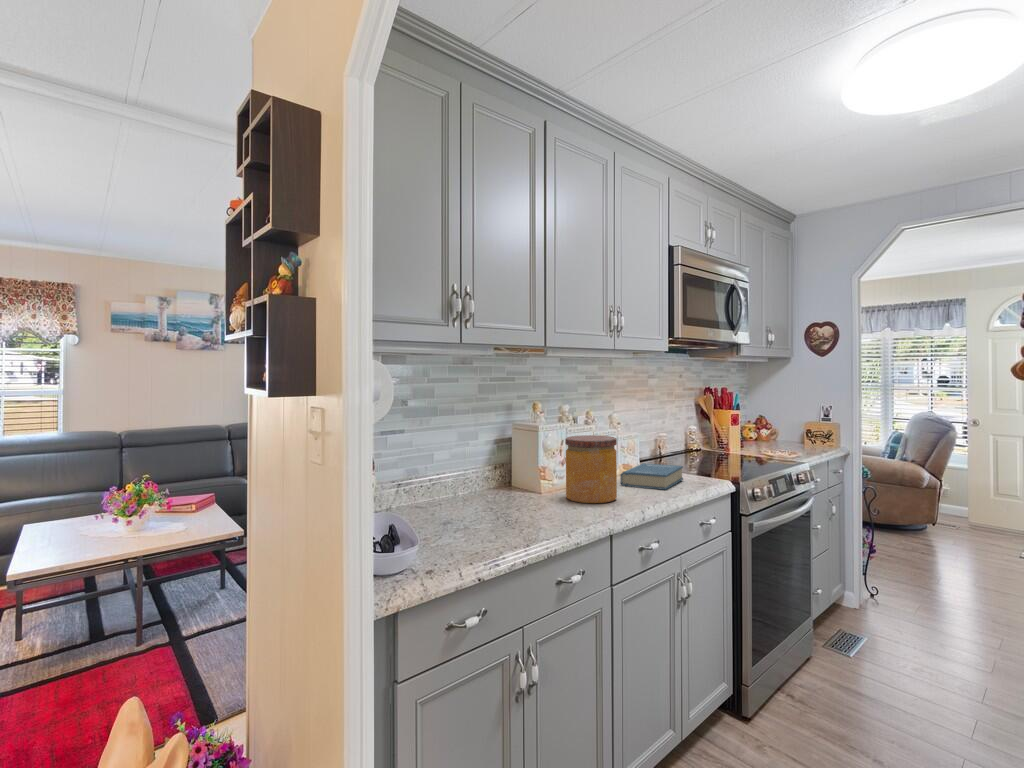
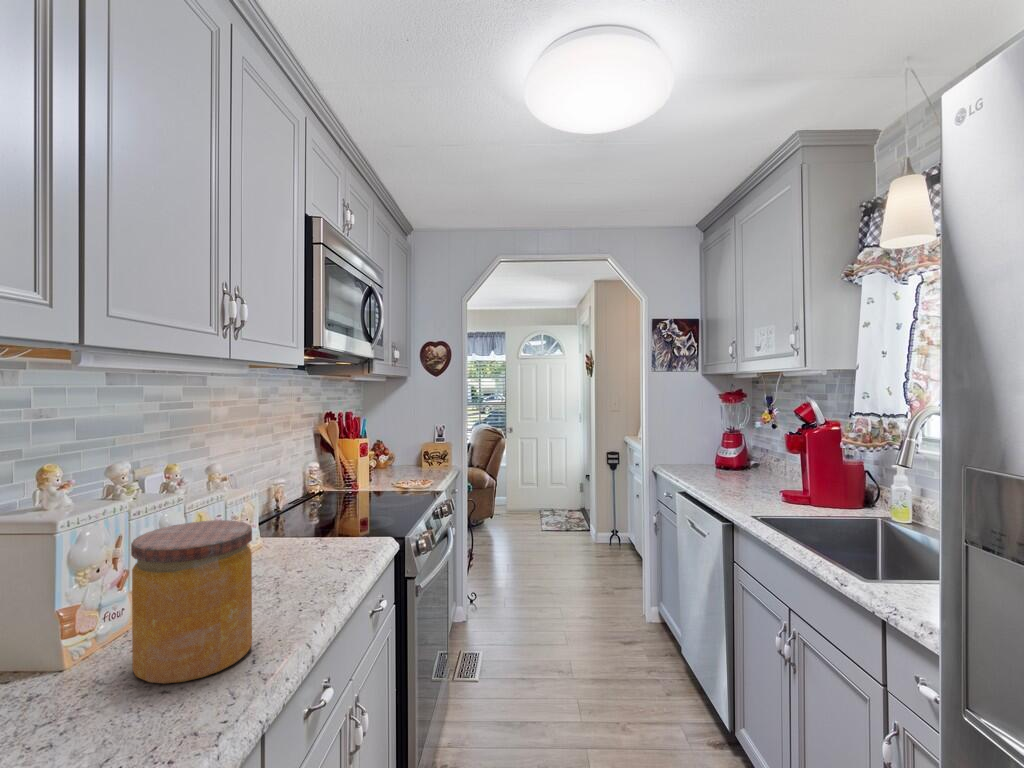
hardback book: present [620,463,683,490] -> none [243,534,338,593]

